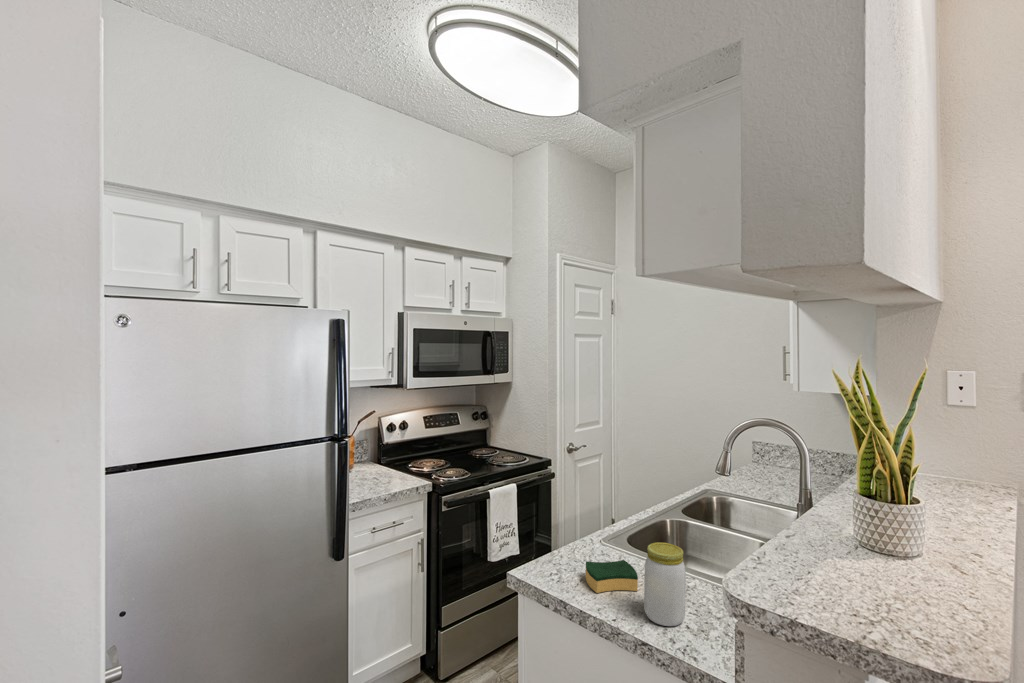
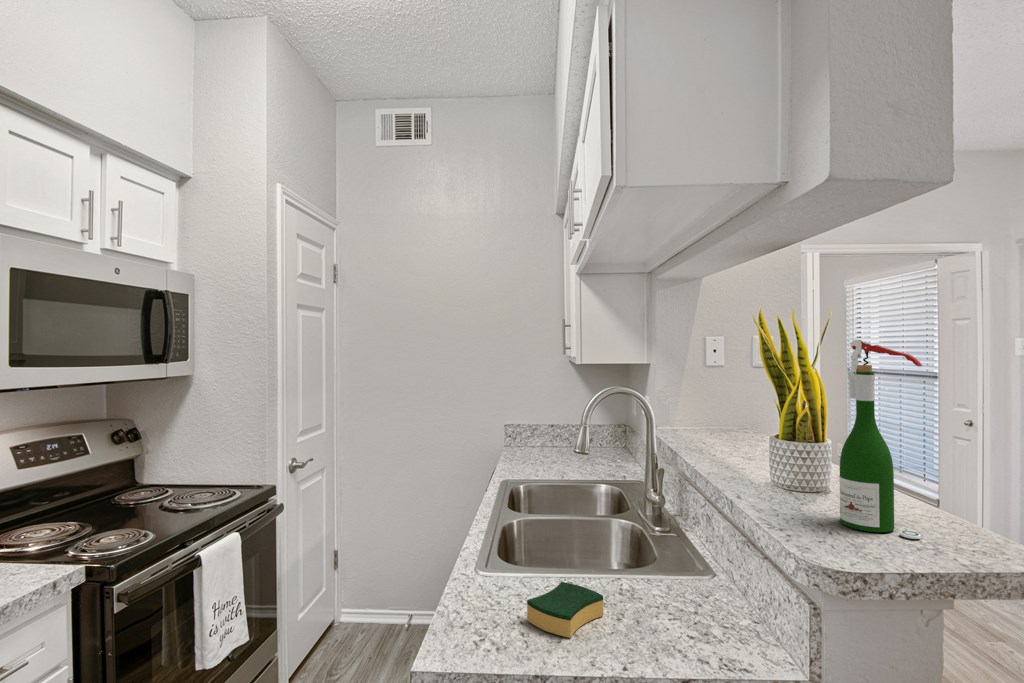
wine bottle: none [833,406,895,612] -> present [840,340,922,539]
jar: present [644,542,686,626] -> none [641,537,694,645]

